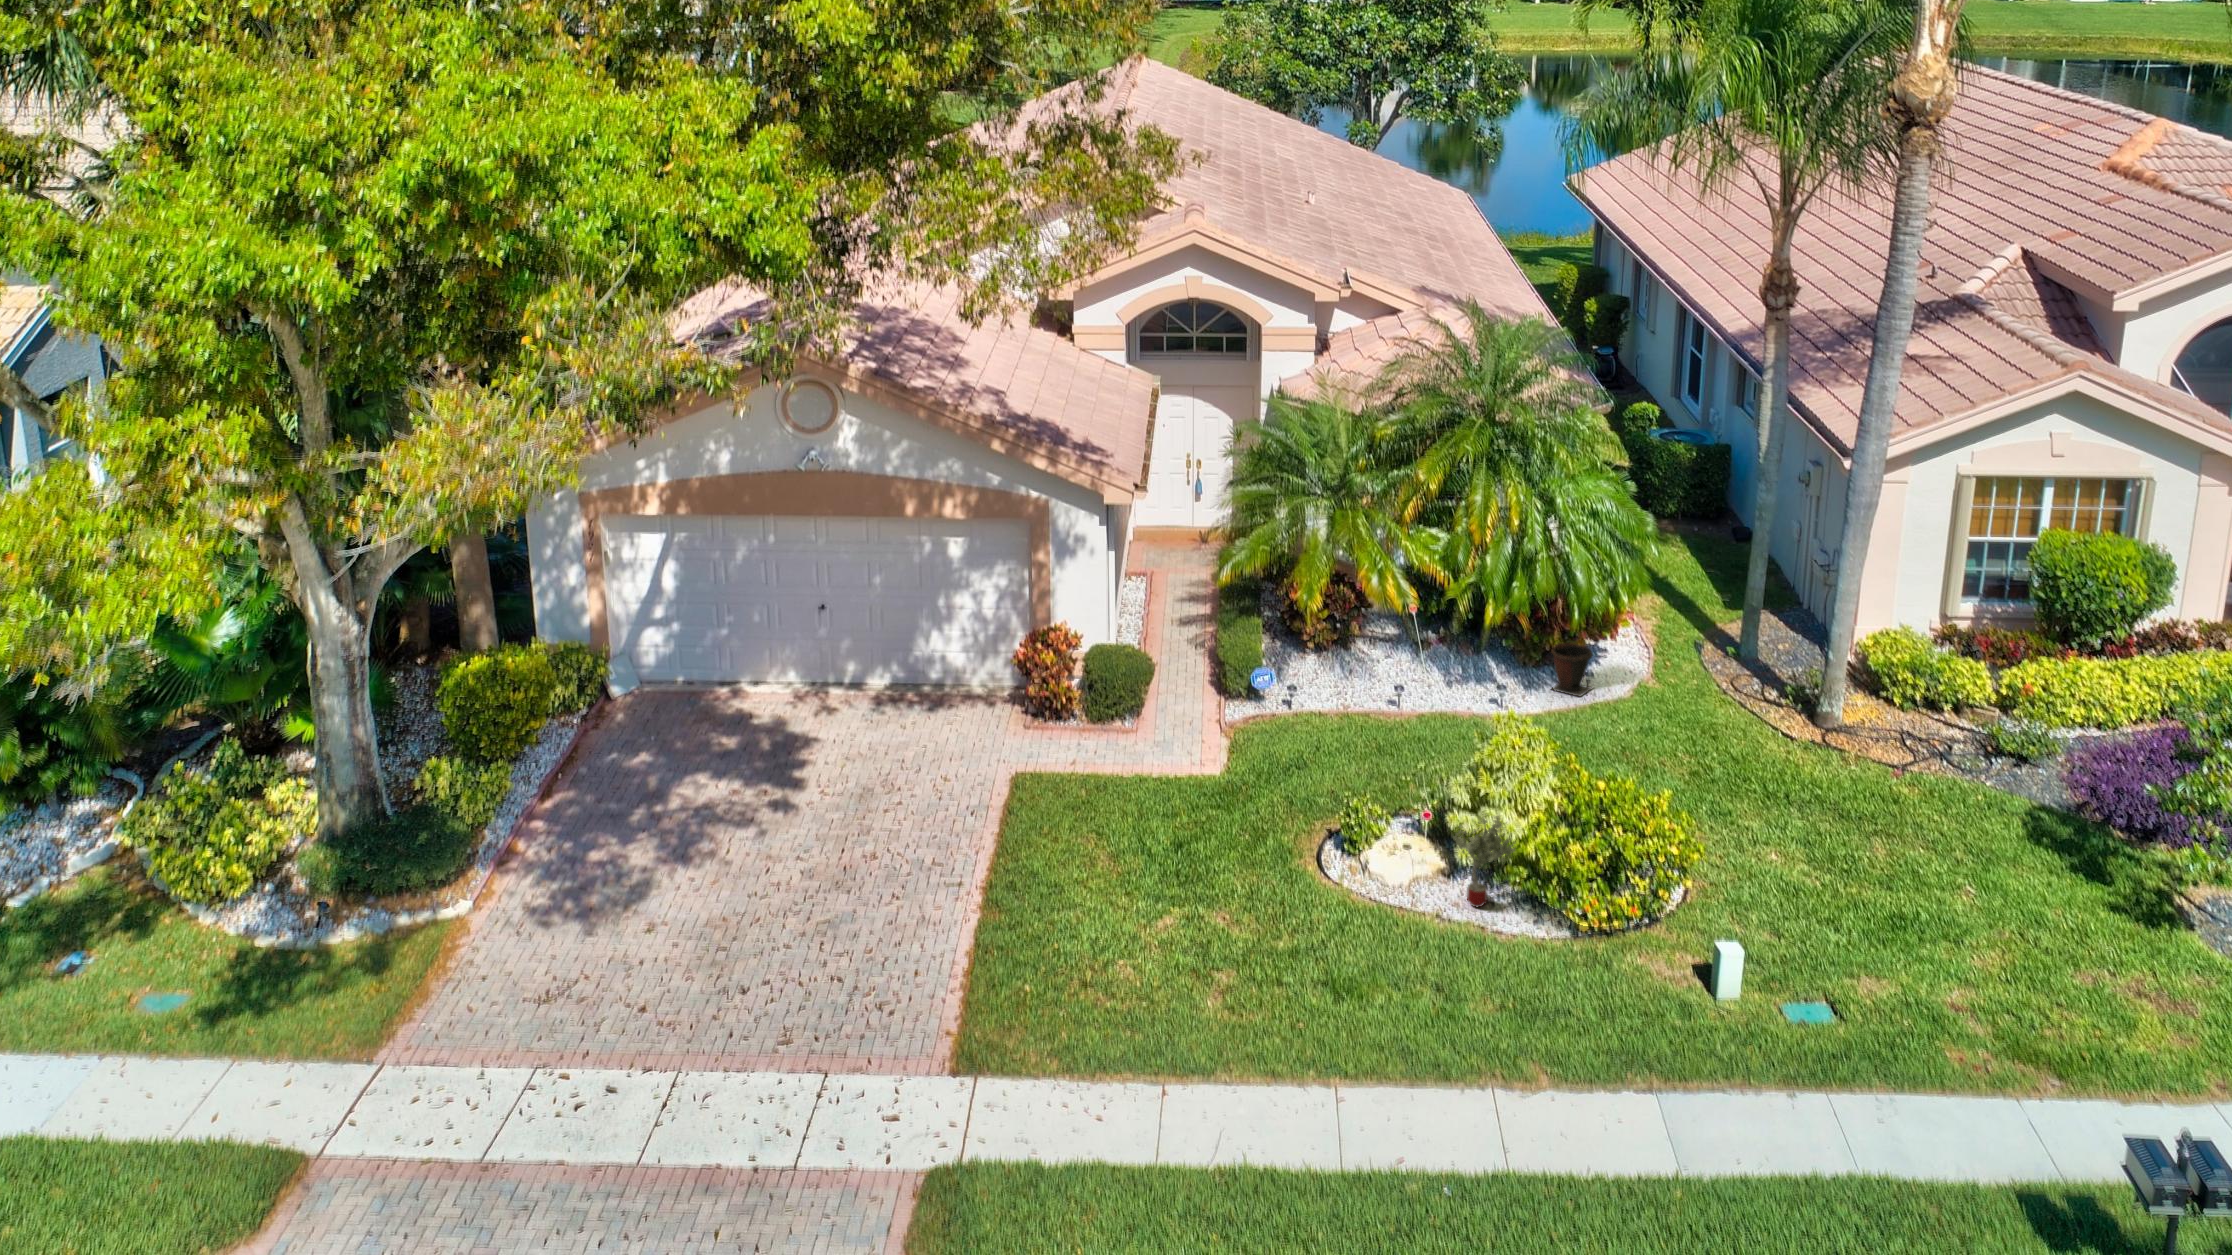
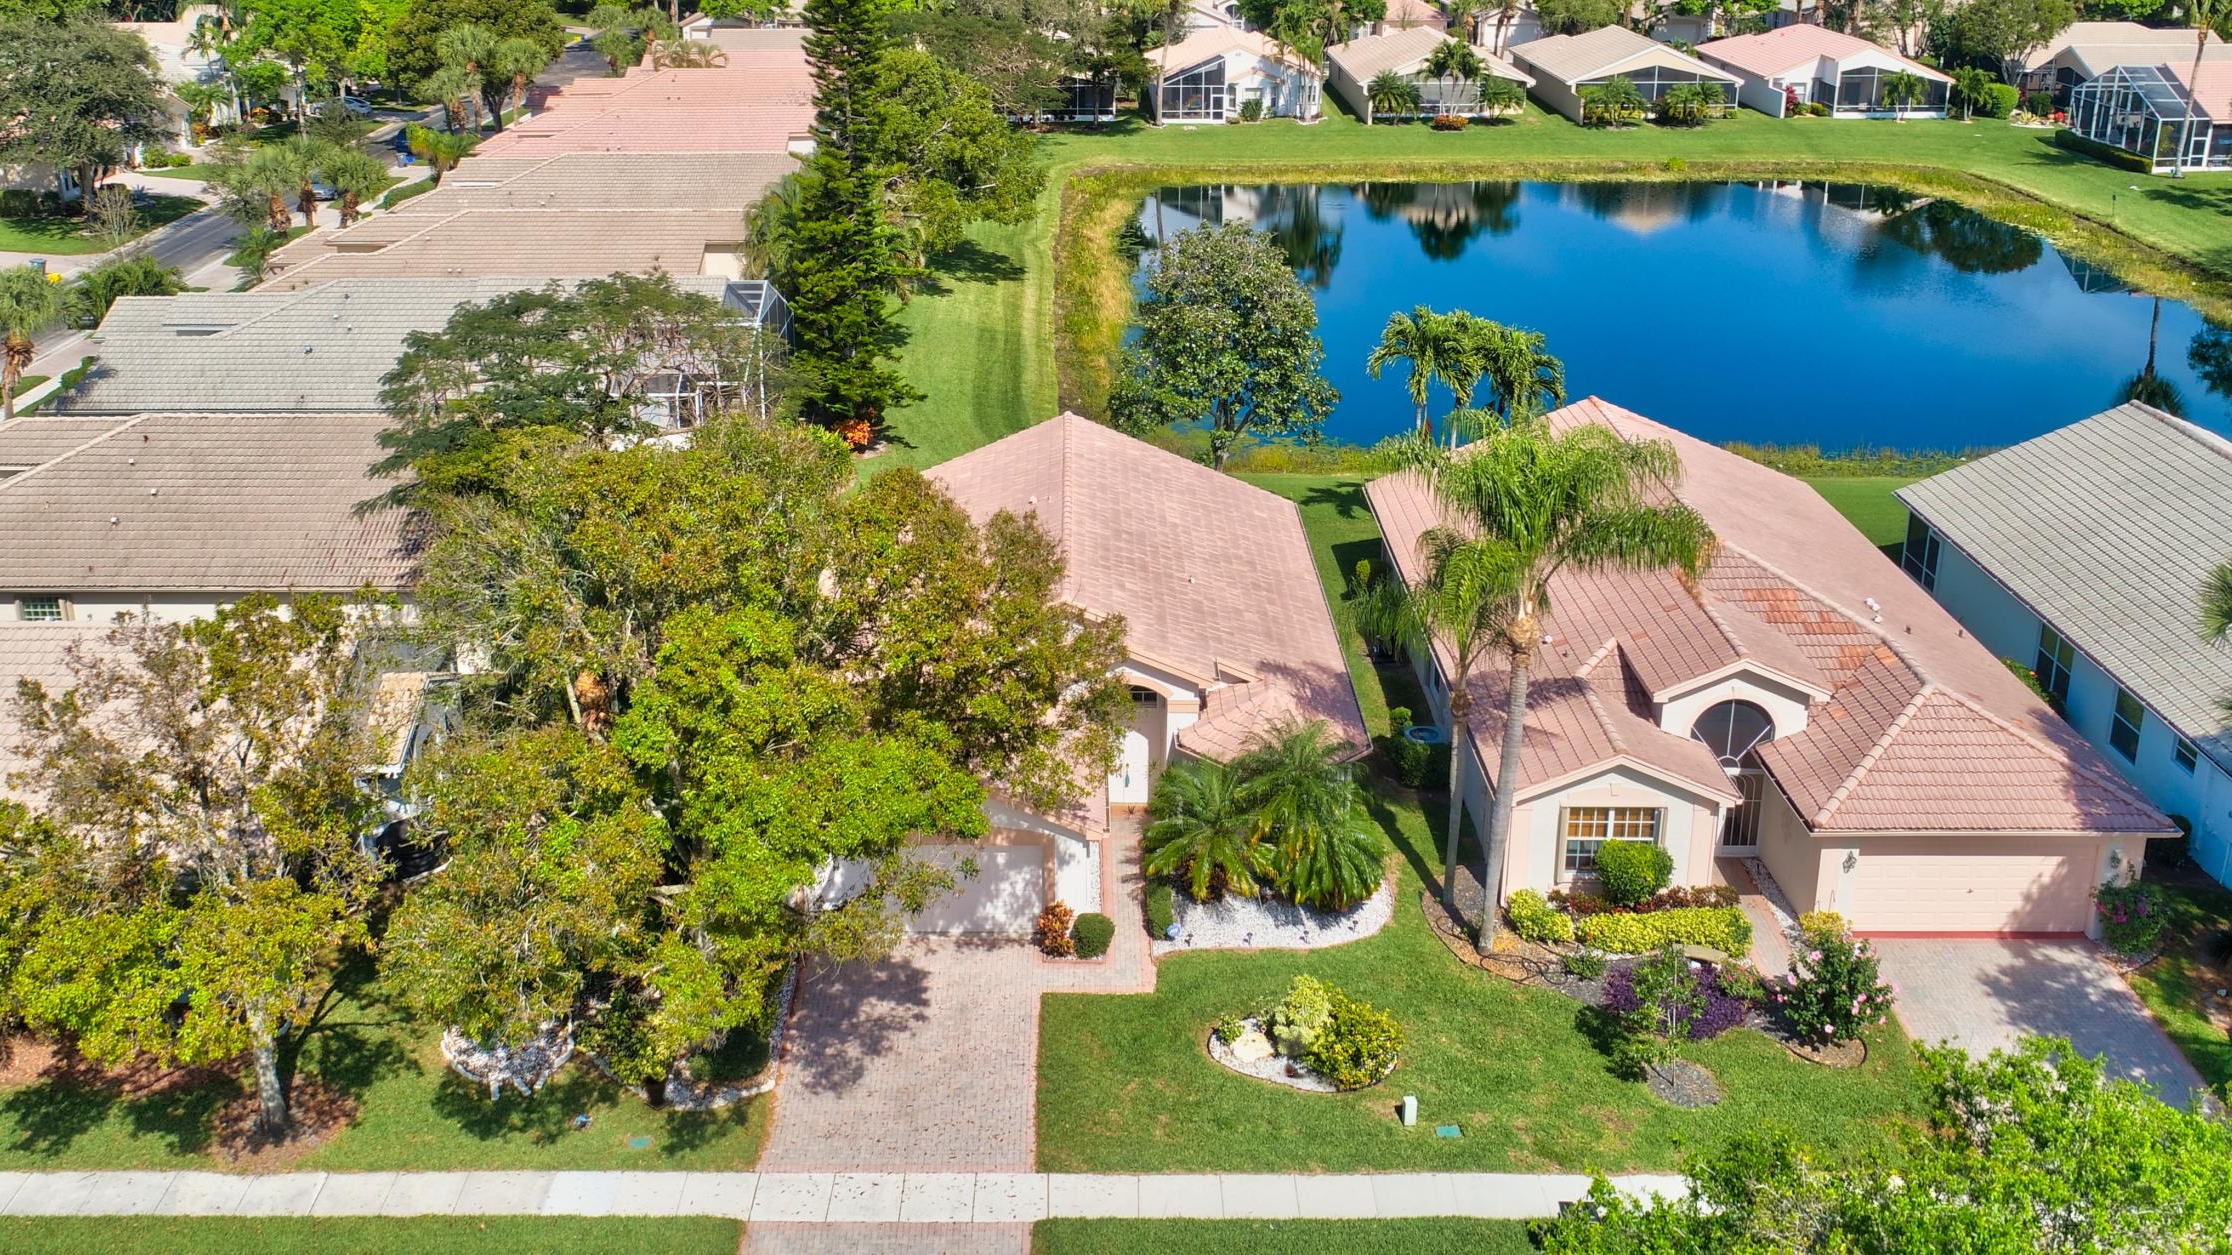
bucket: present [1551,643,1593,697] -> present [643,1074,672,1110]

